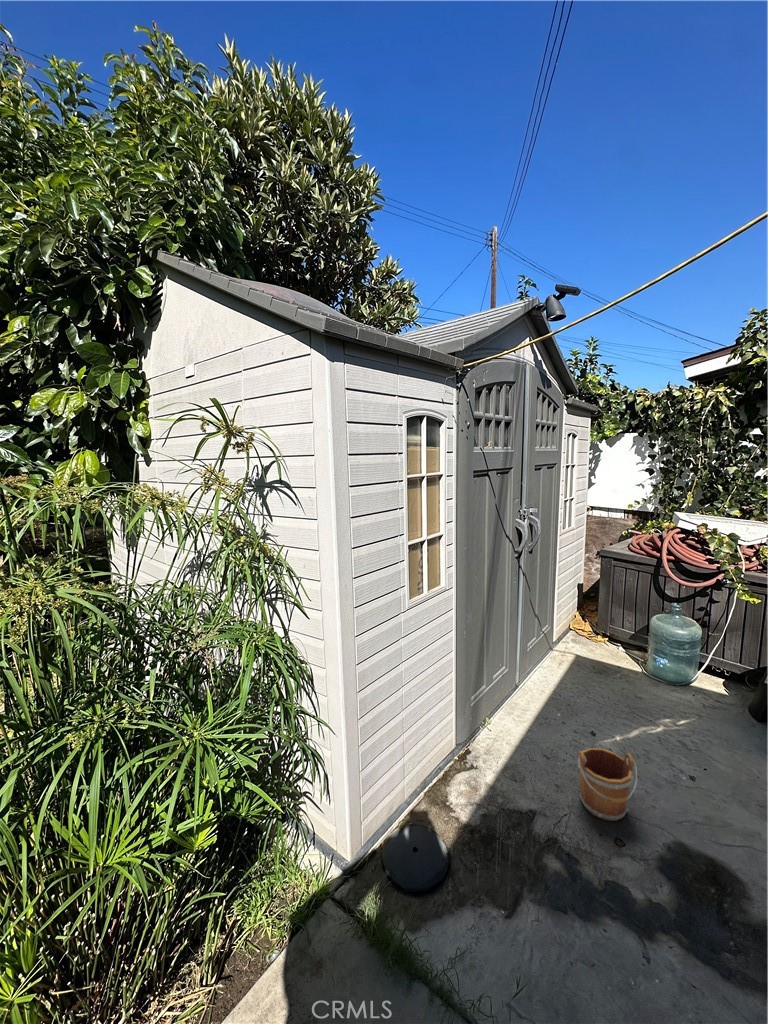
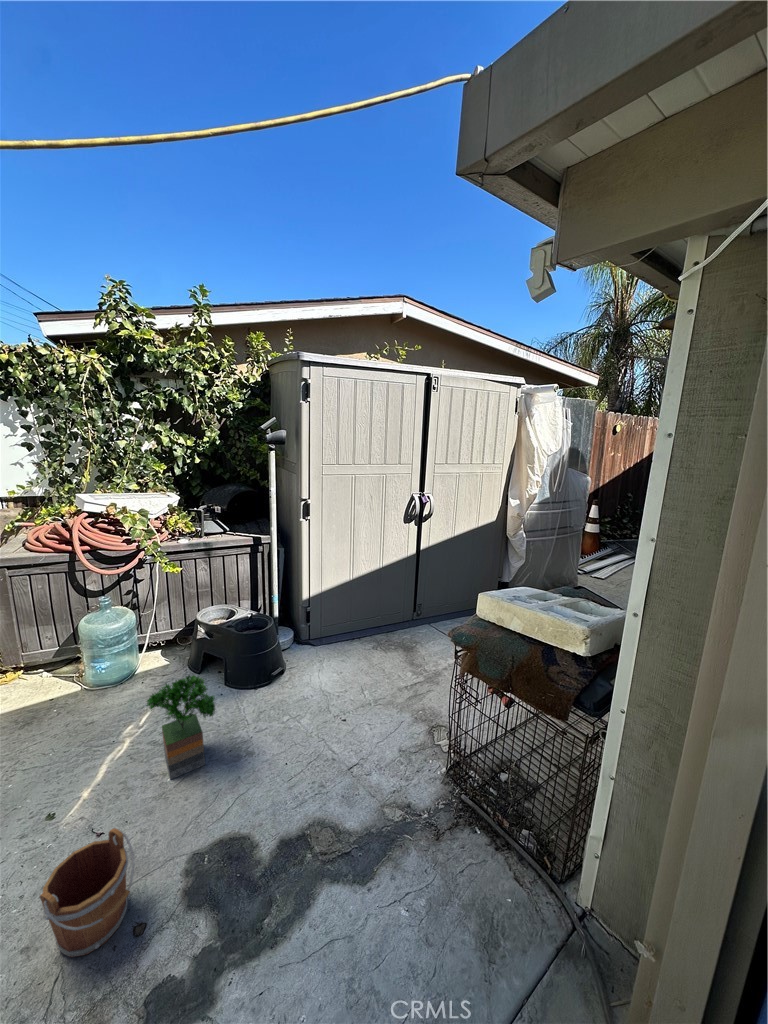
potted tree: none [681,688,754,789] -> present [147,675,215,779]

